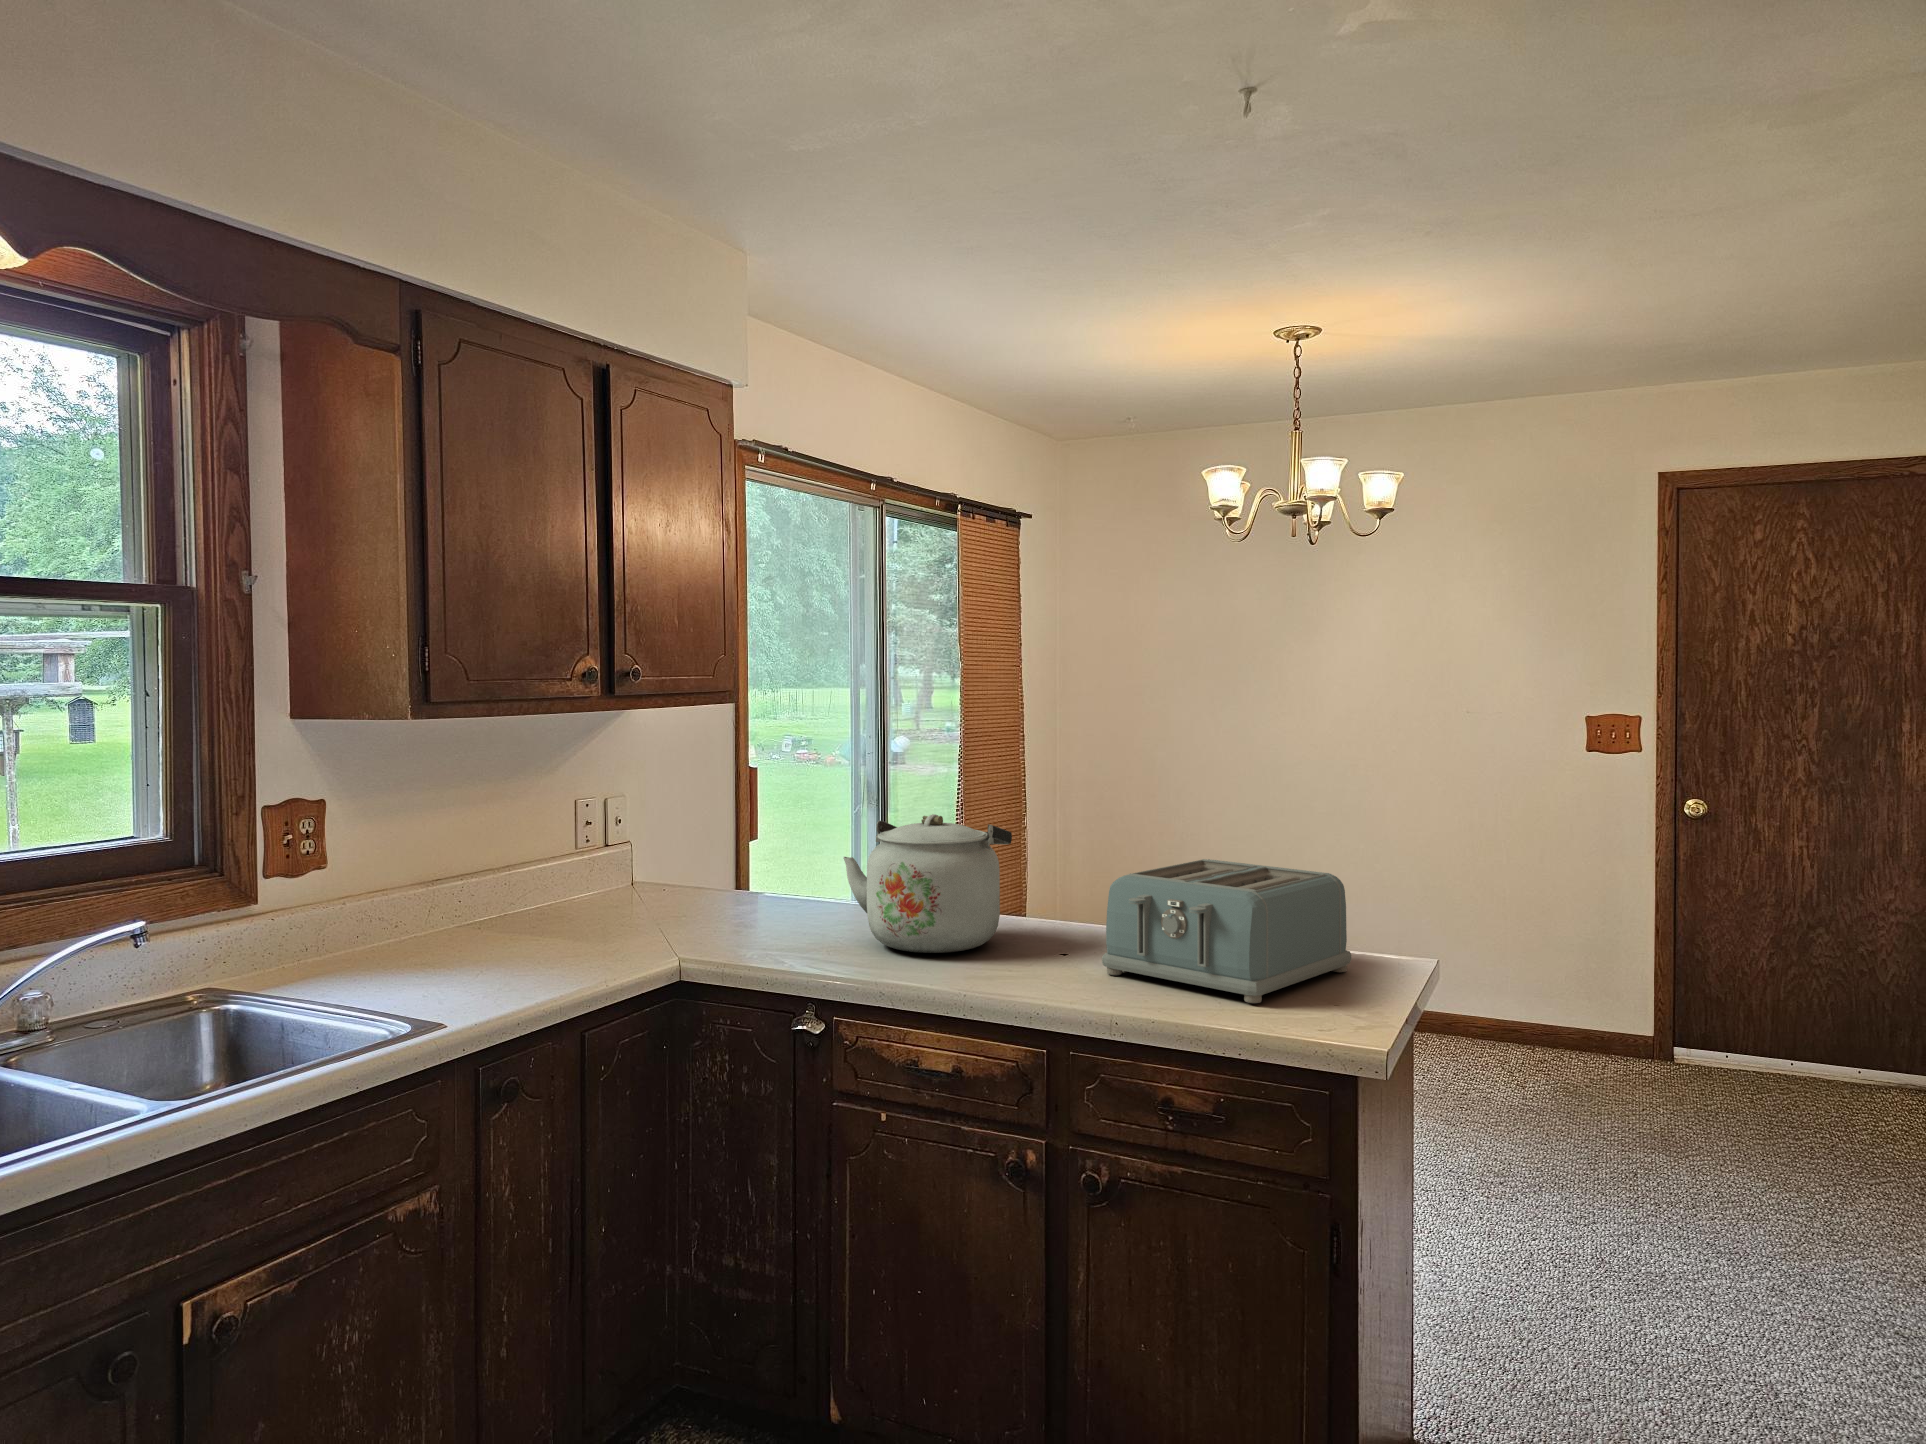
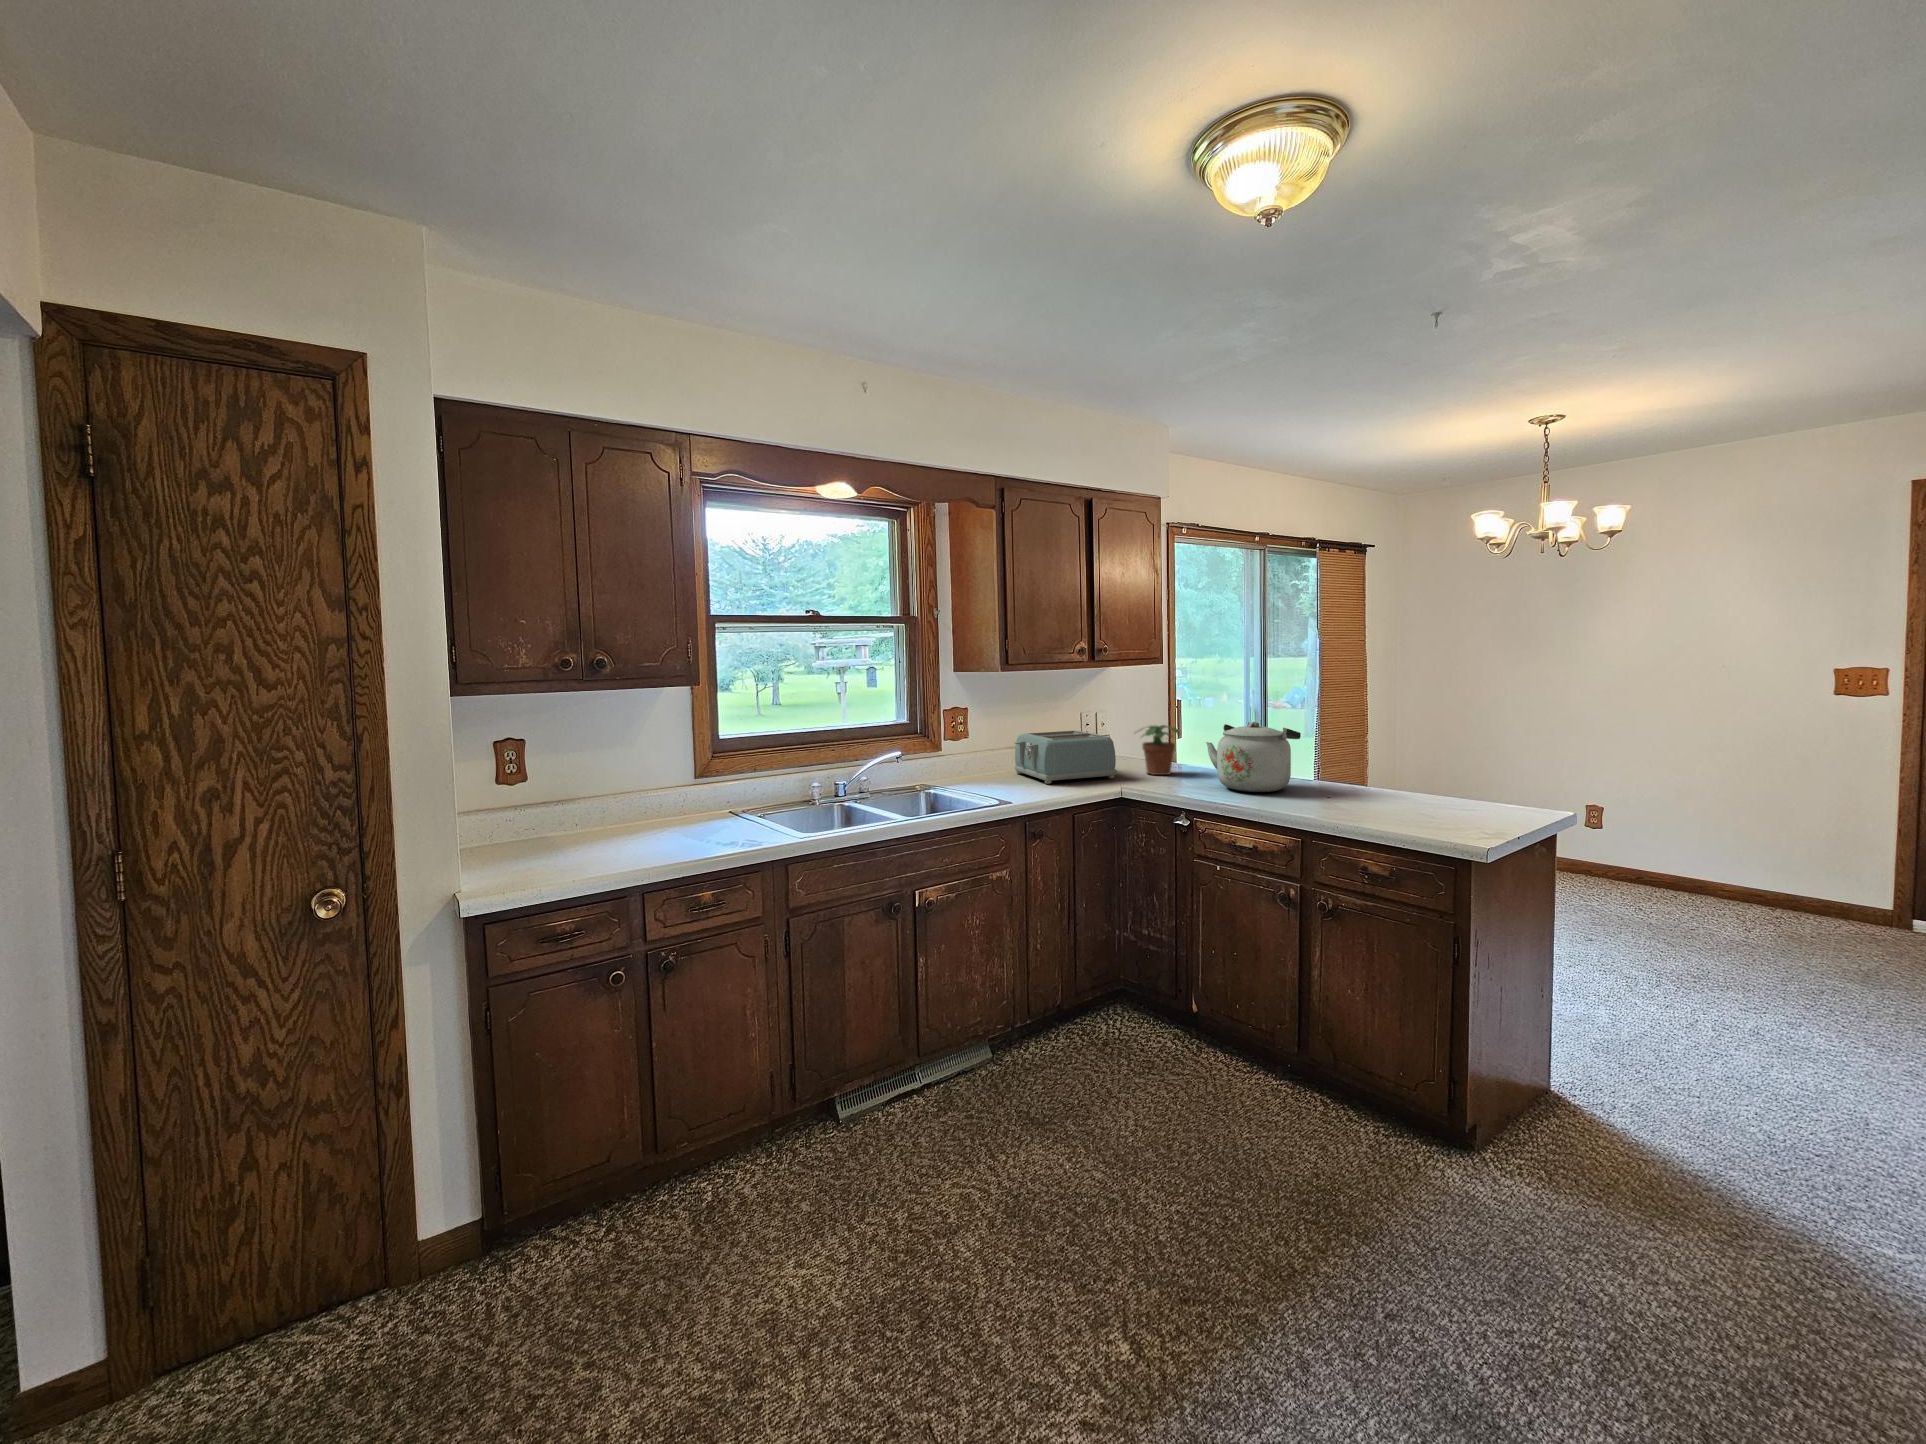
potted plant: none [698,823,790,926] -> present [1141,725,1180,775]
toaster: present [1102,859,1352,1003] -> present [1015,730,1117,784]

